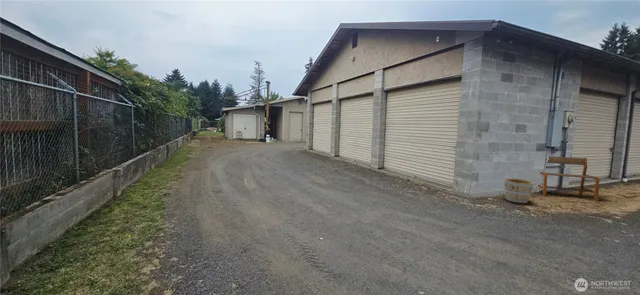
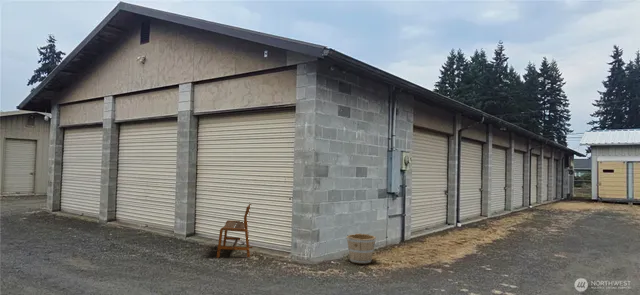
bench: present [538,156,599,201] -> present [217,204,252,258]

